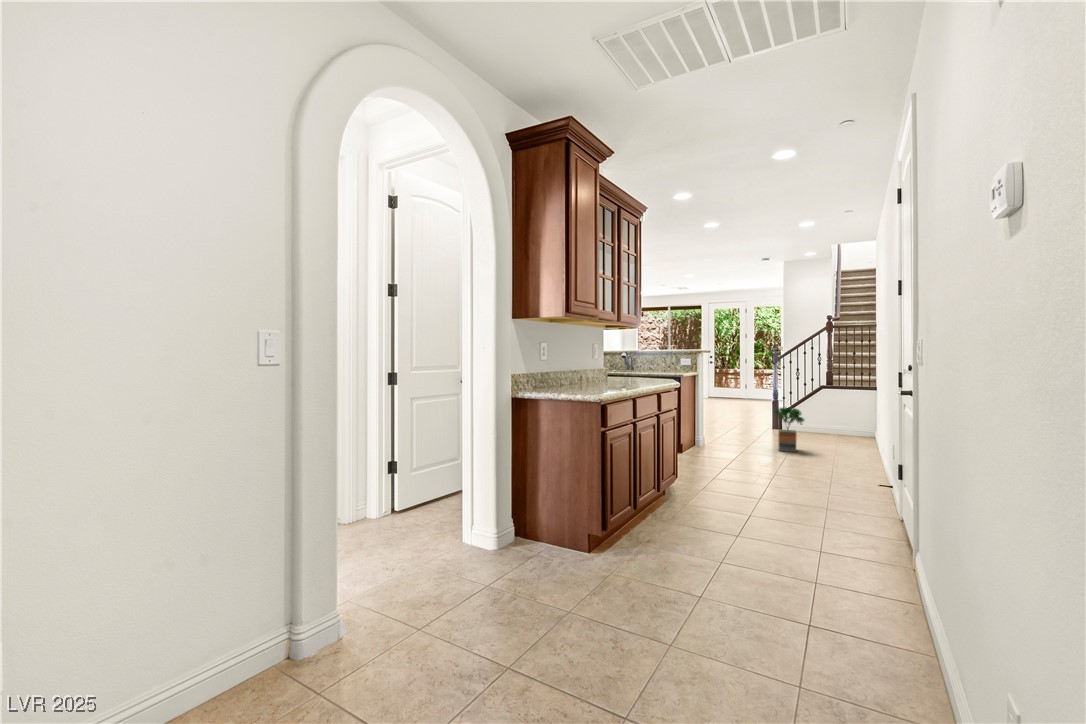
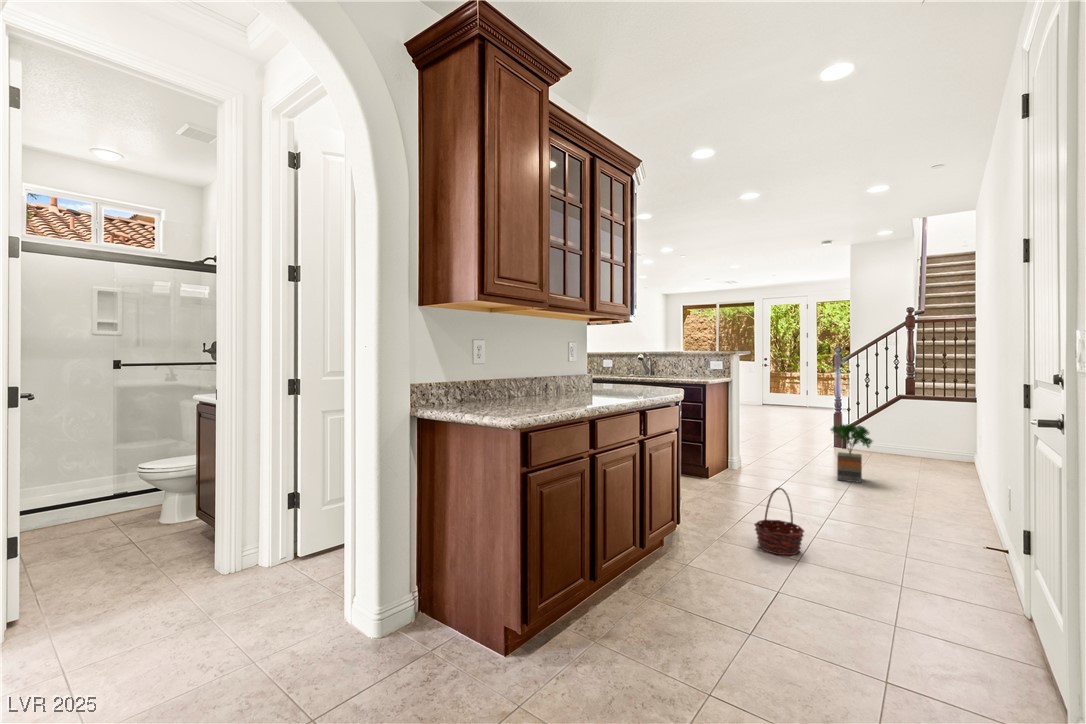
basket: none [729,449,764,496] -> present [754,488,804,555]

